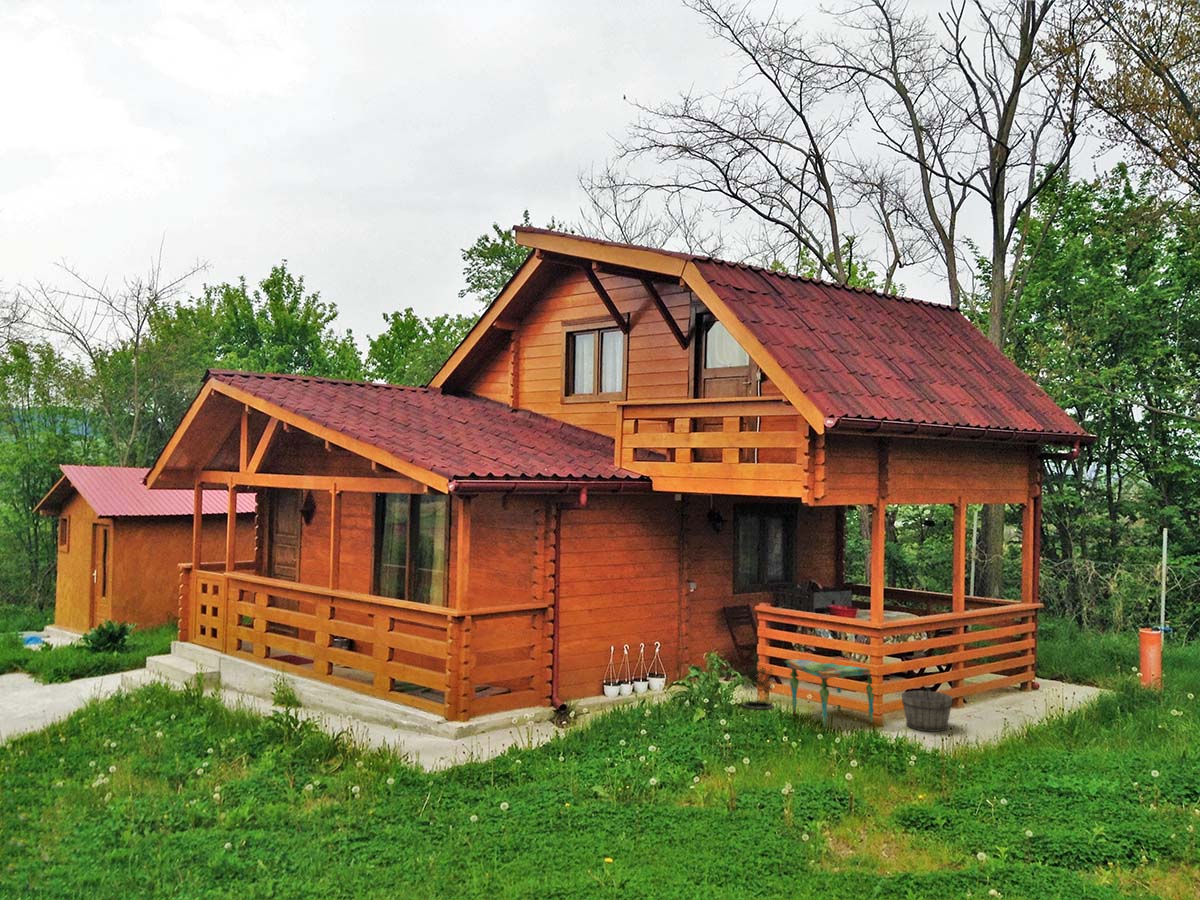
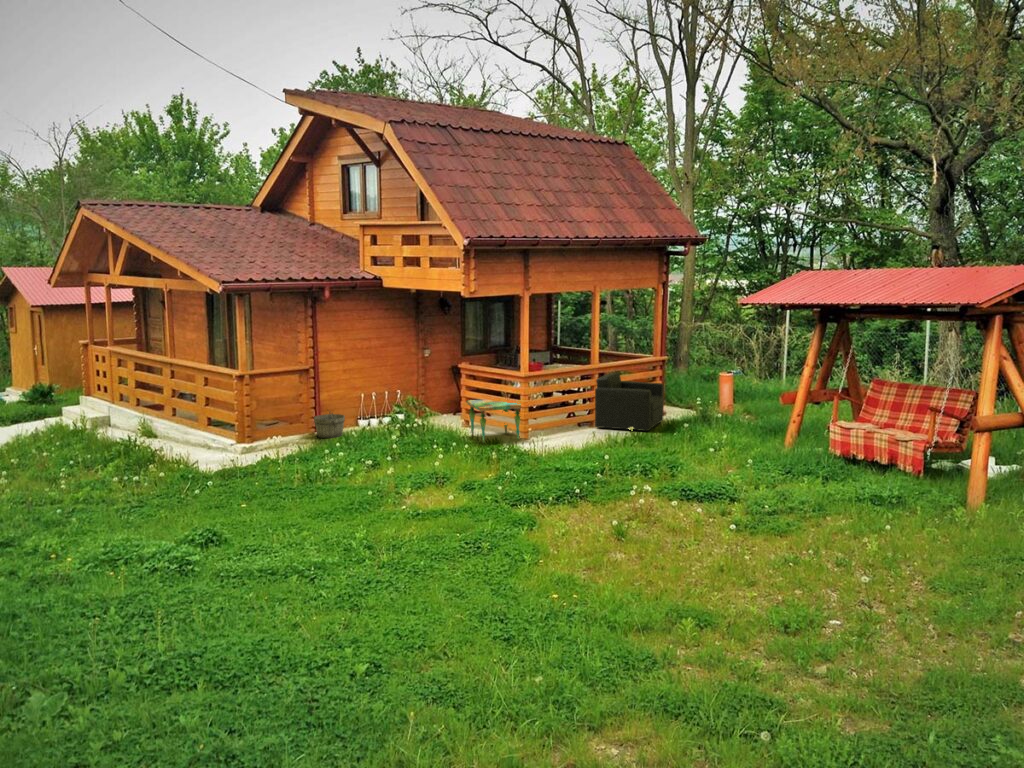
armchair: none [962,621,1056,711] -> present [595,373,664,431]
potted tree: present [739,652,773,709] -> none [440,394,465,433]
wooden bucket: present [902,687,952,731] -> present [314,413,345,438]

